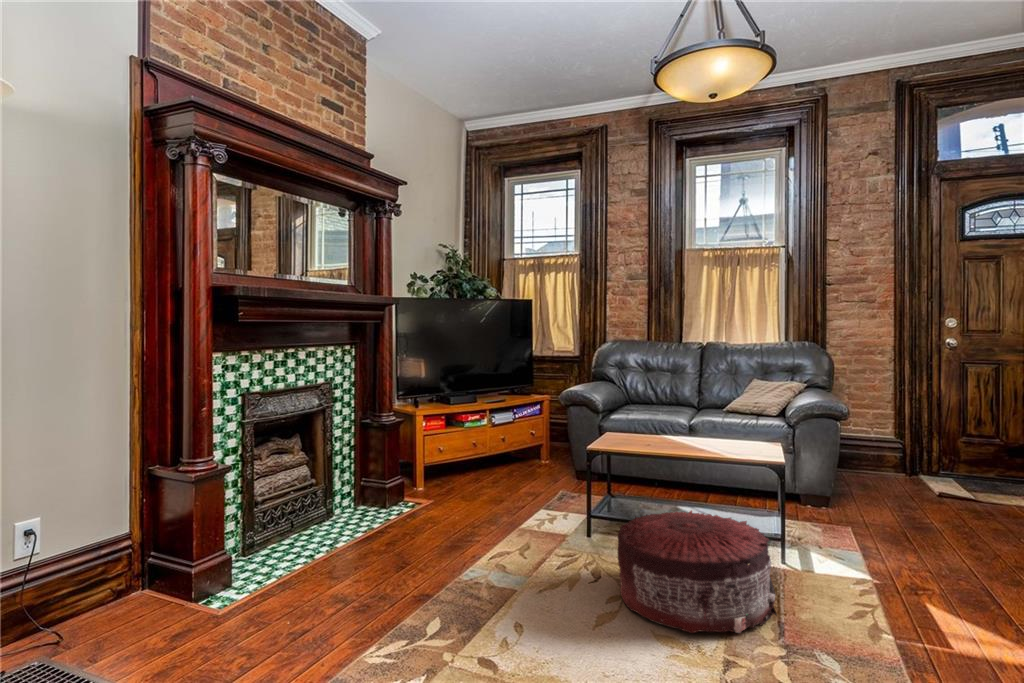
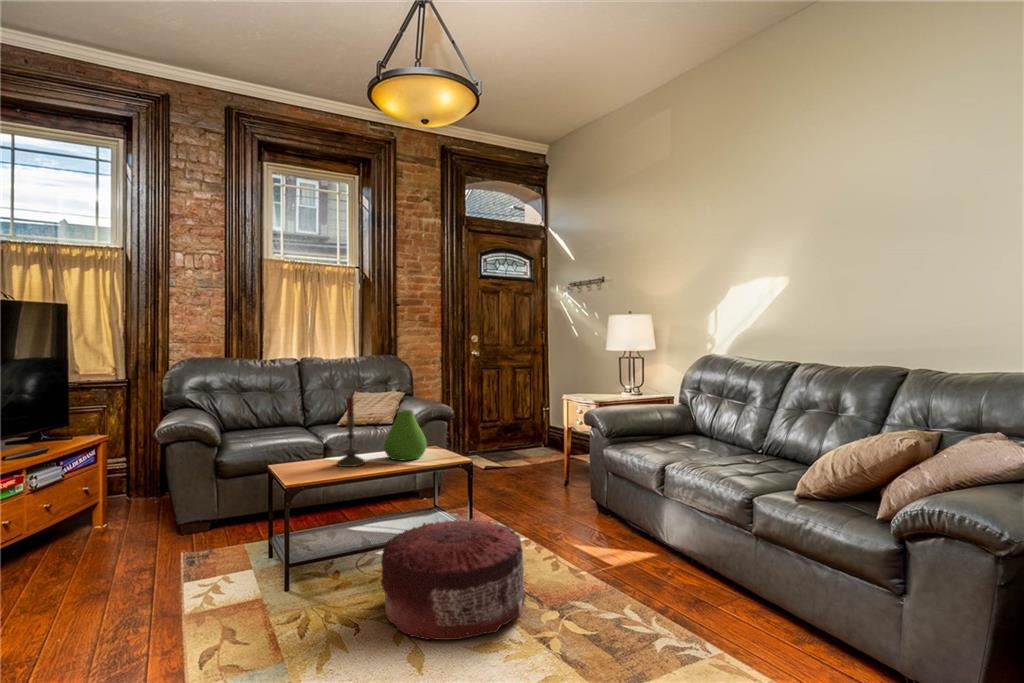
candle: none [653,377,680,446] -> present [337,397,365,467]
vase: none [703,398,750,450] -> present [384,410,427,460]

